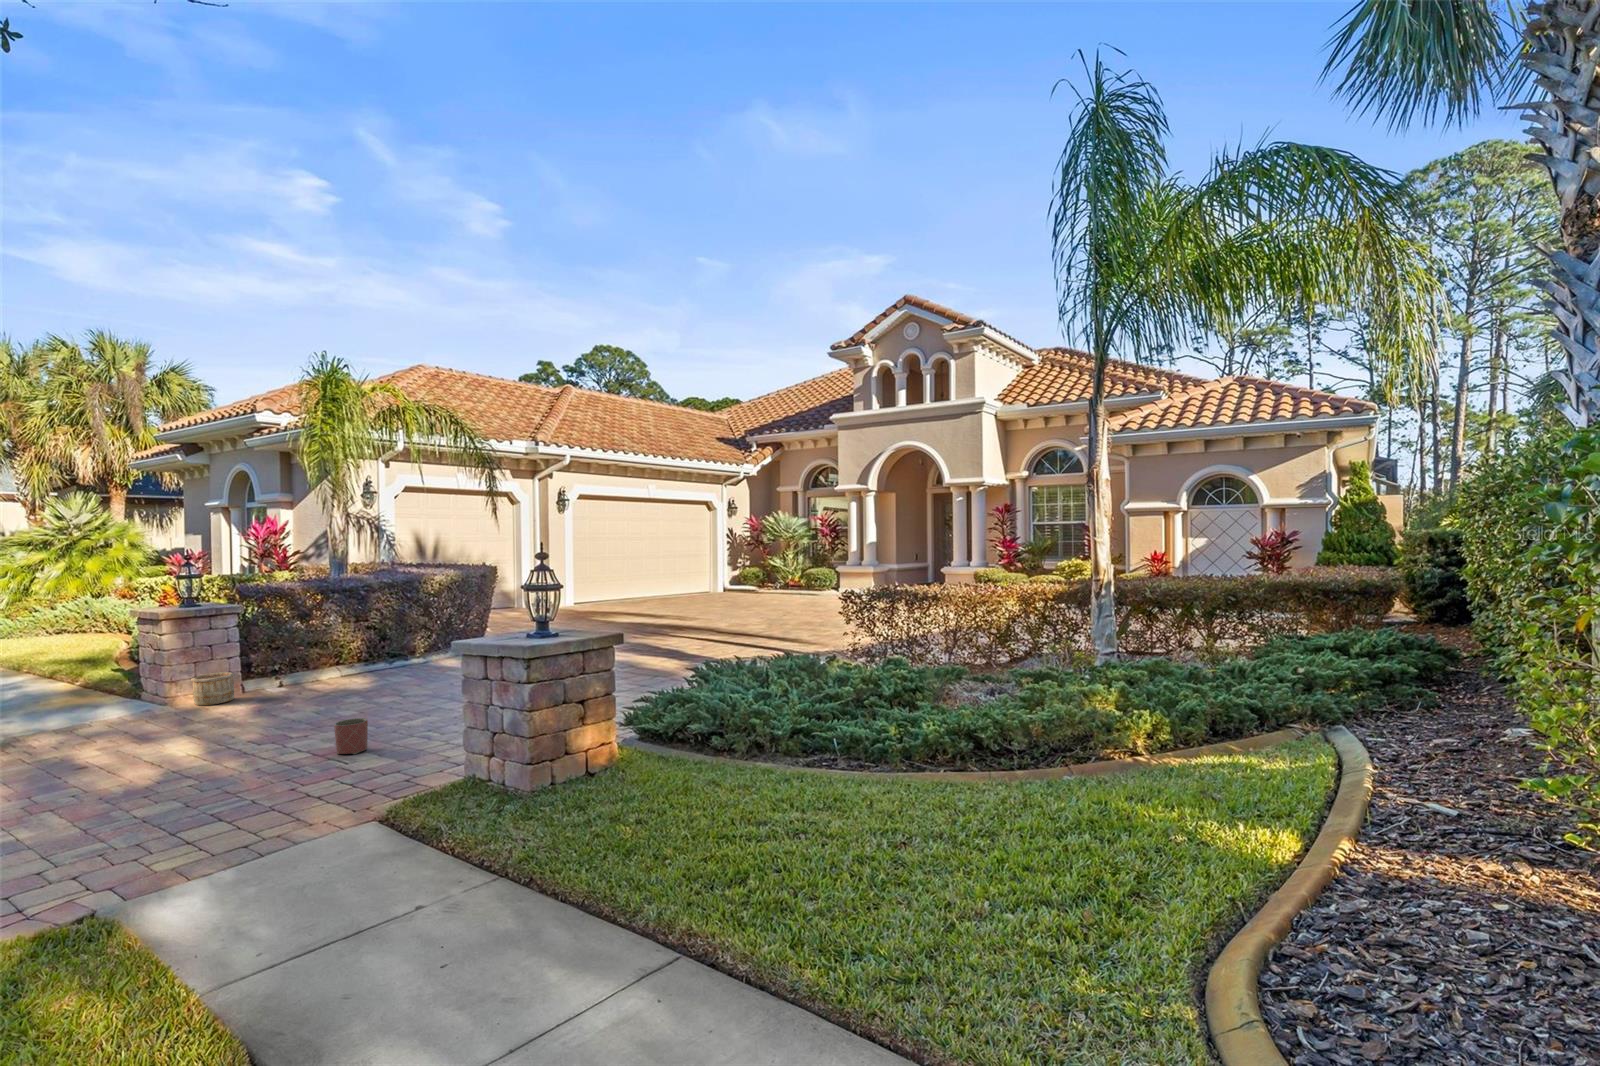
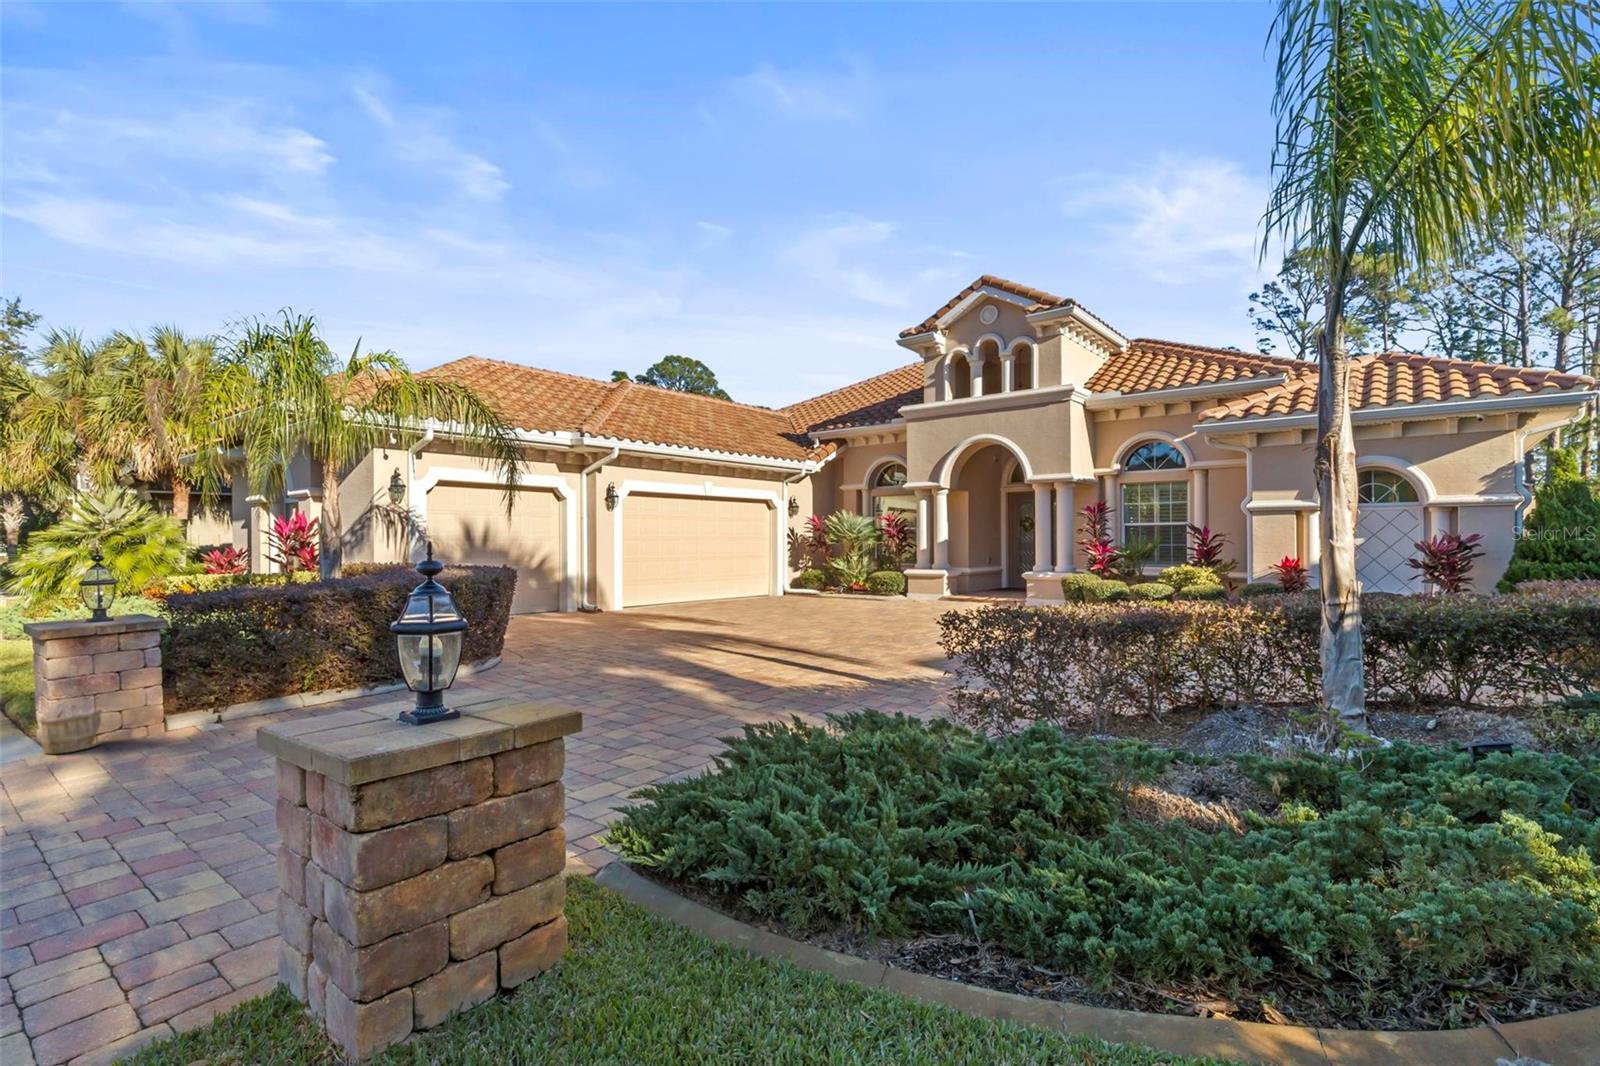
planter: present [334,718,368,754] -> none [67,822,135,890]

